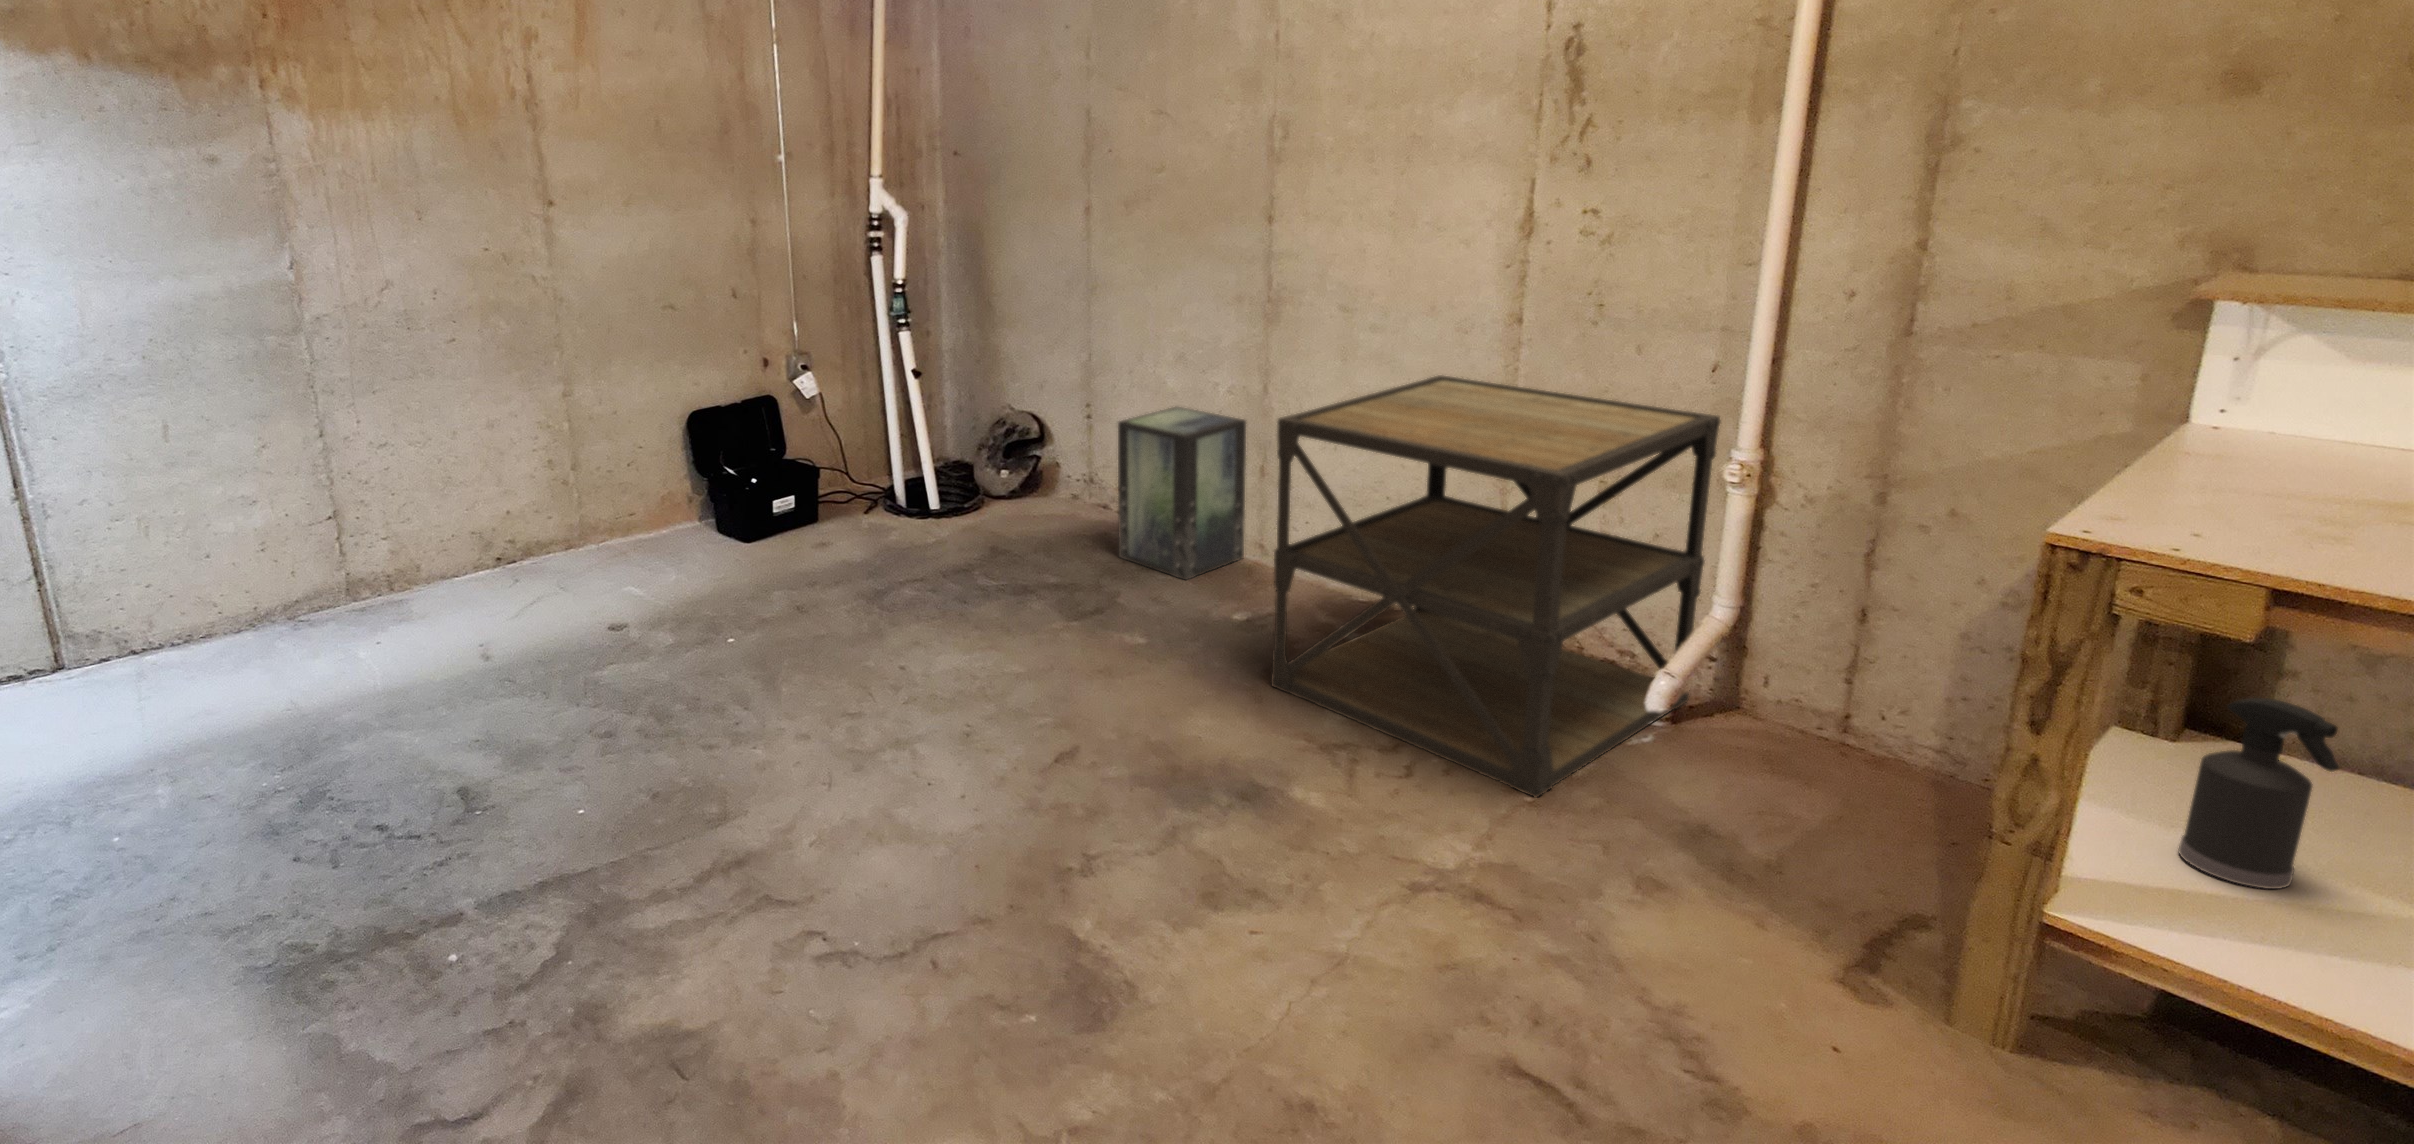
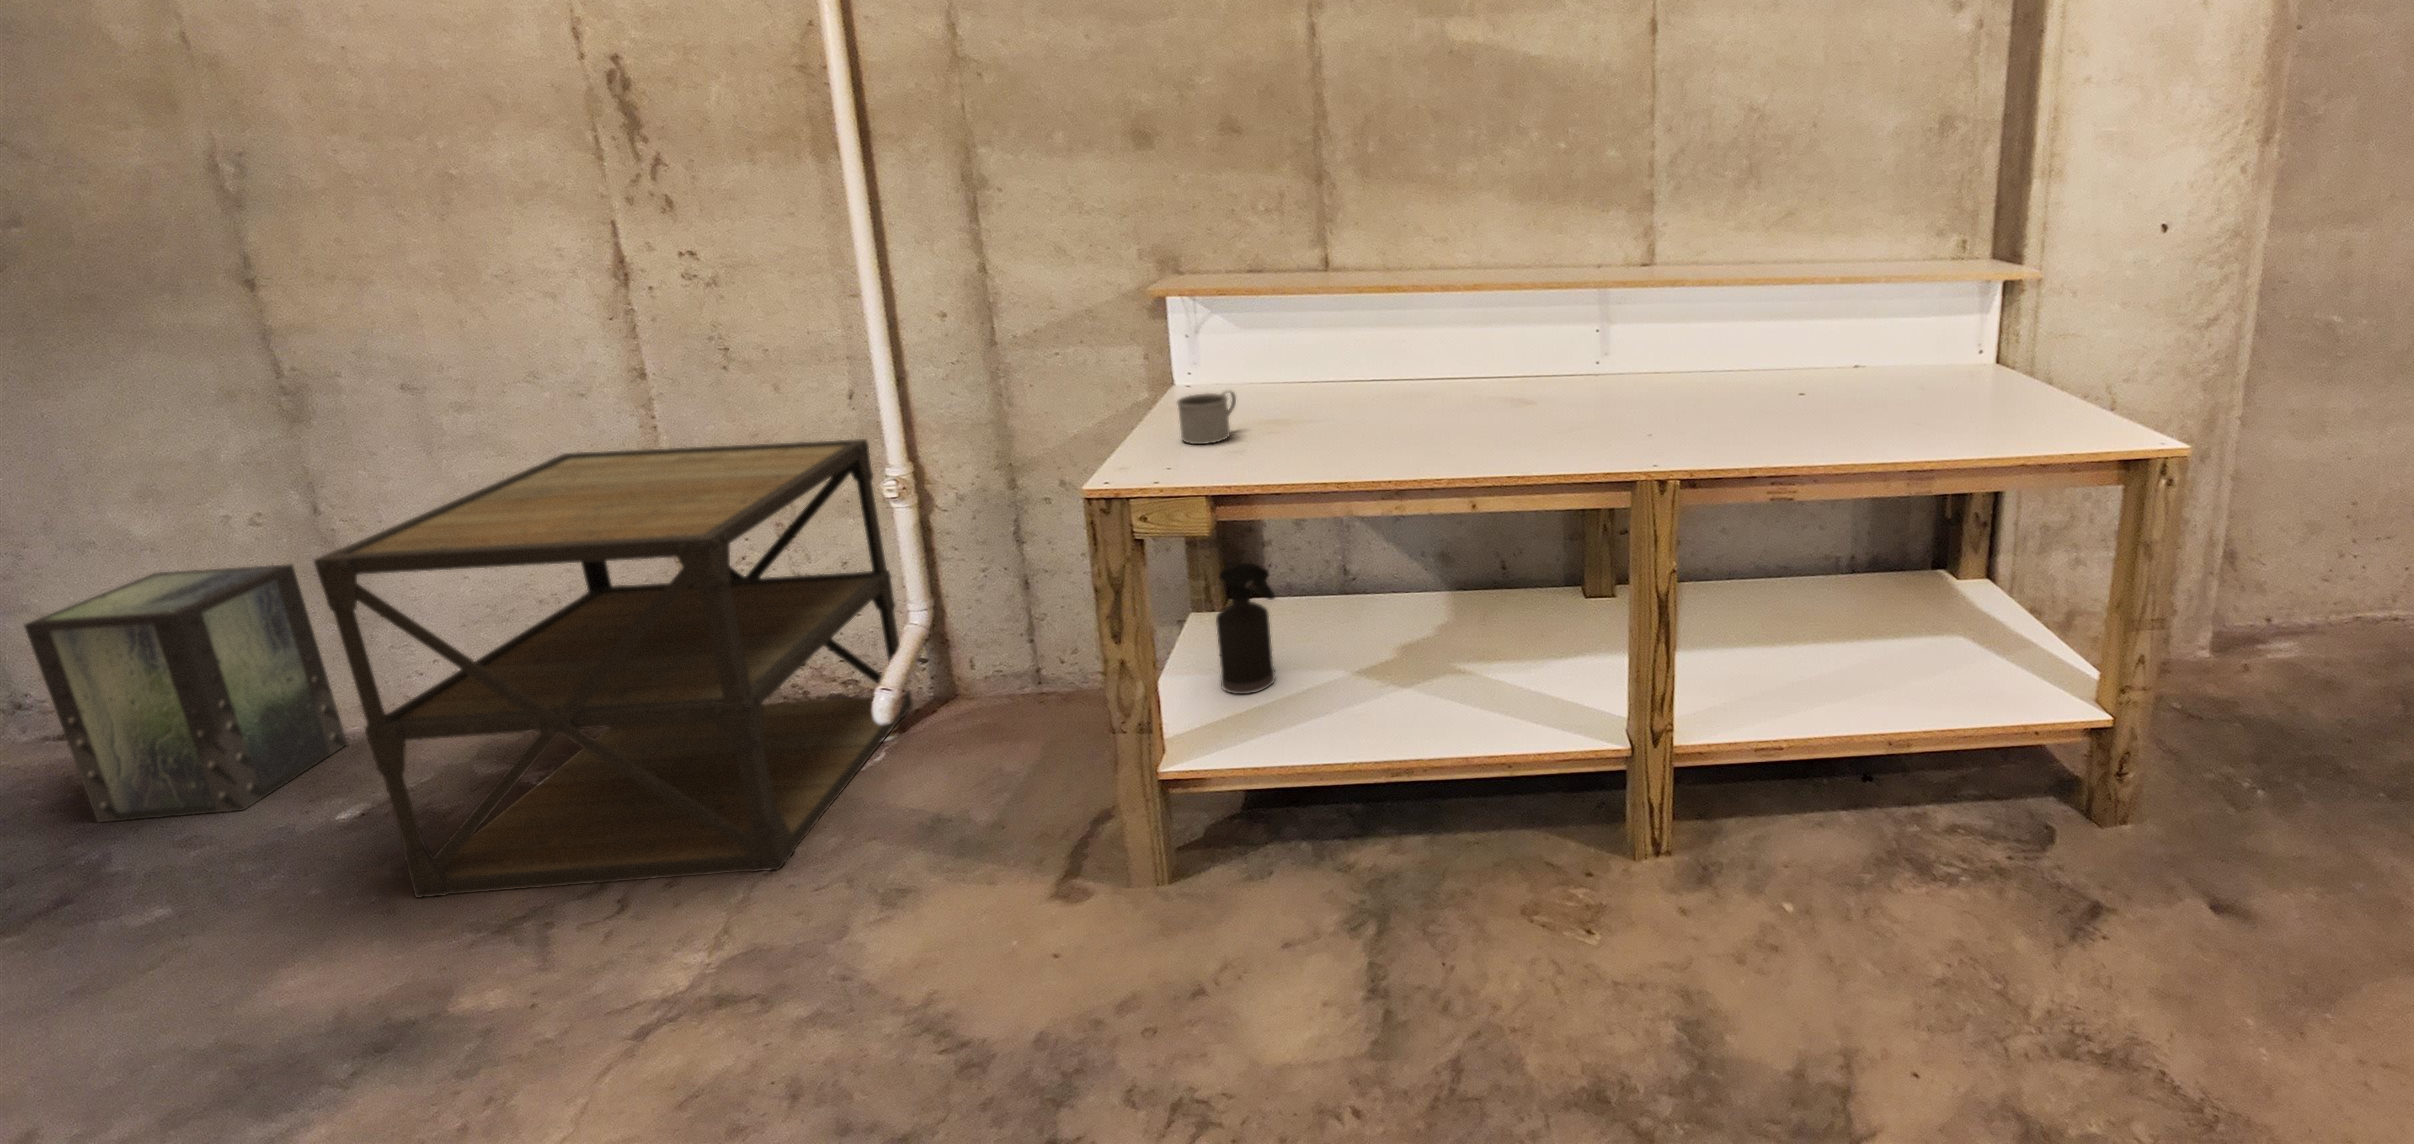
mug: none [2225,446,2356,521] -> present [1177,390,1236,444]

